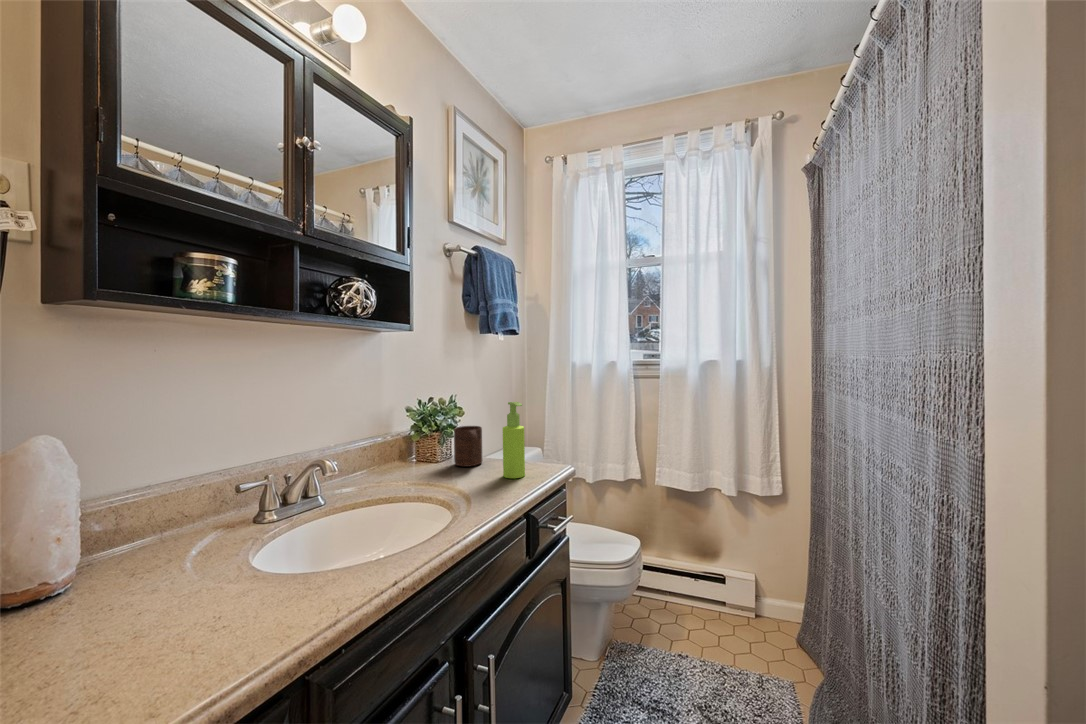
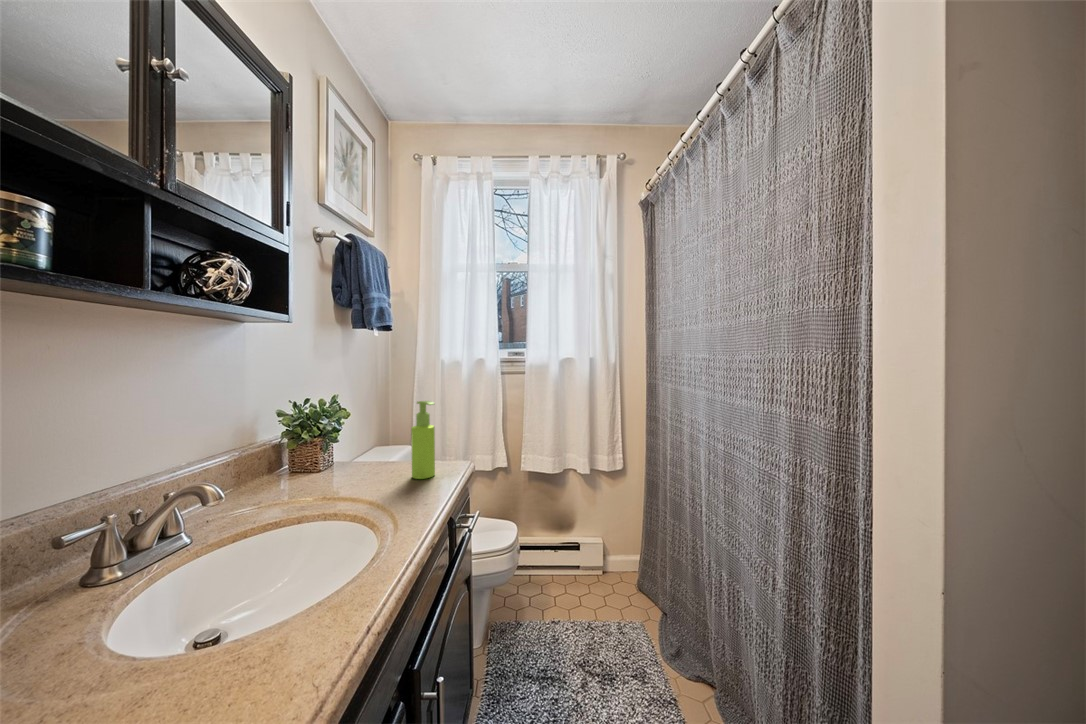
cup: present [454,426,482,466] -> none [343,429,377,474]

